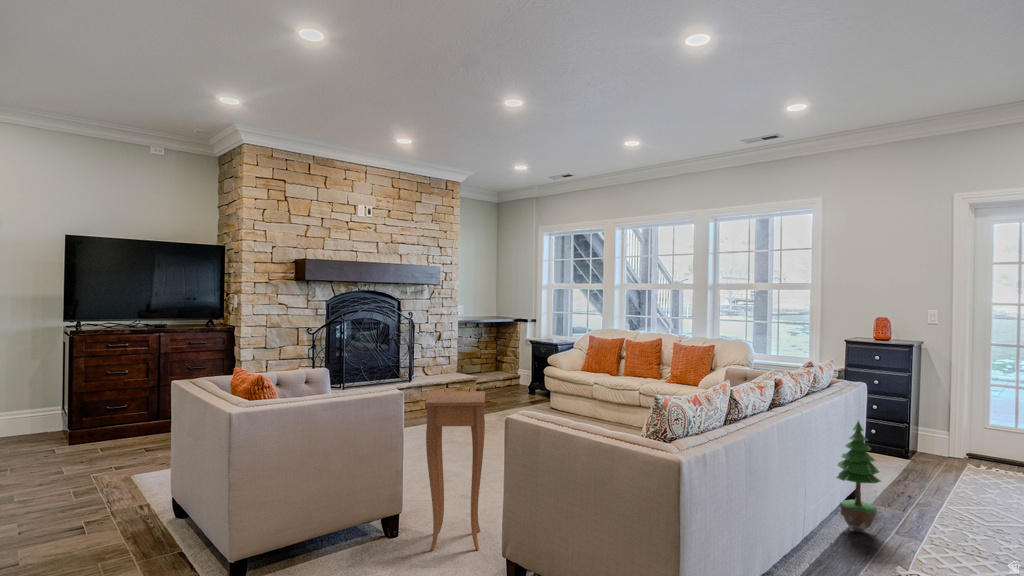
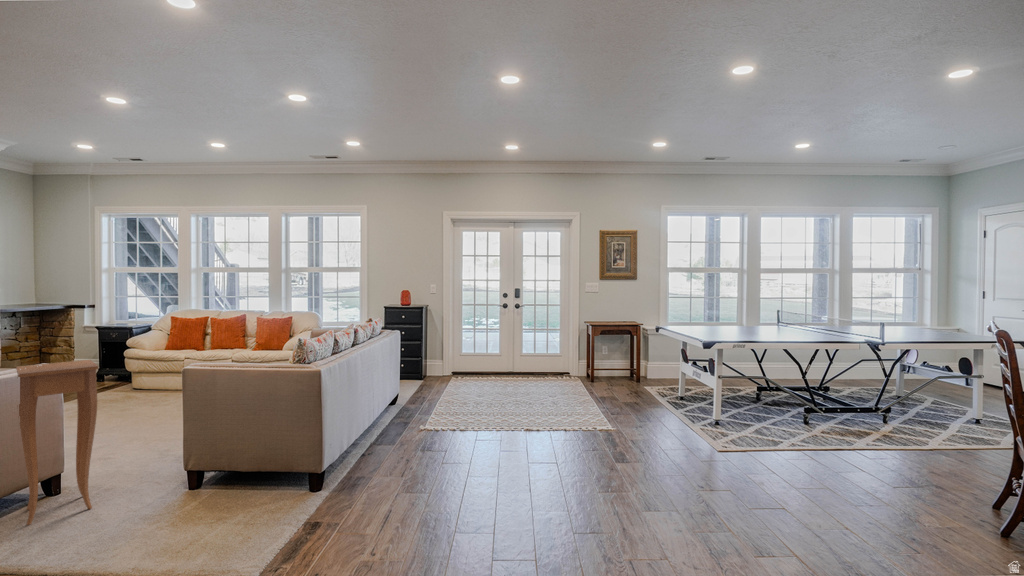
potted tree: present [836,421,881,532] -> none [388,350,414,420]

